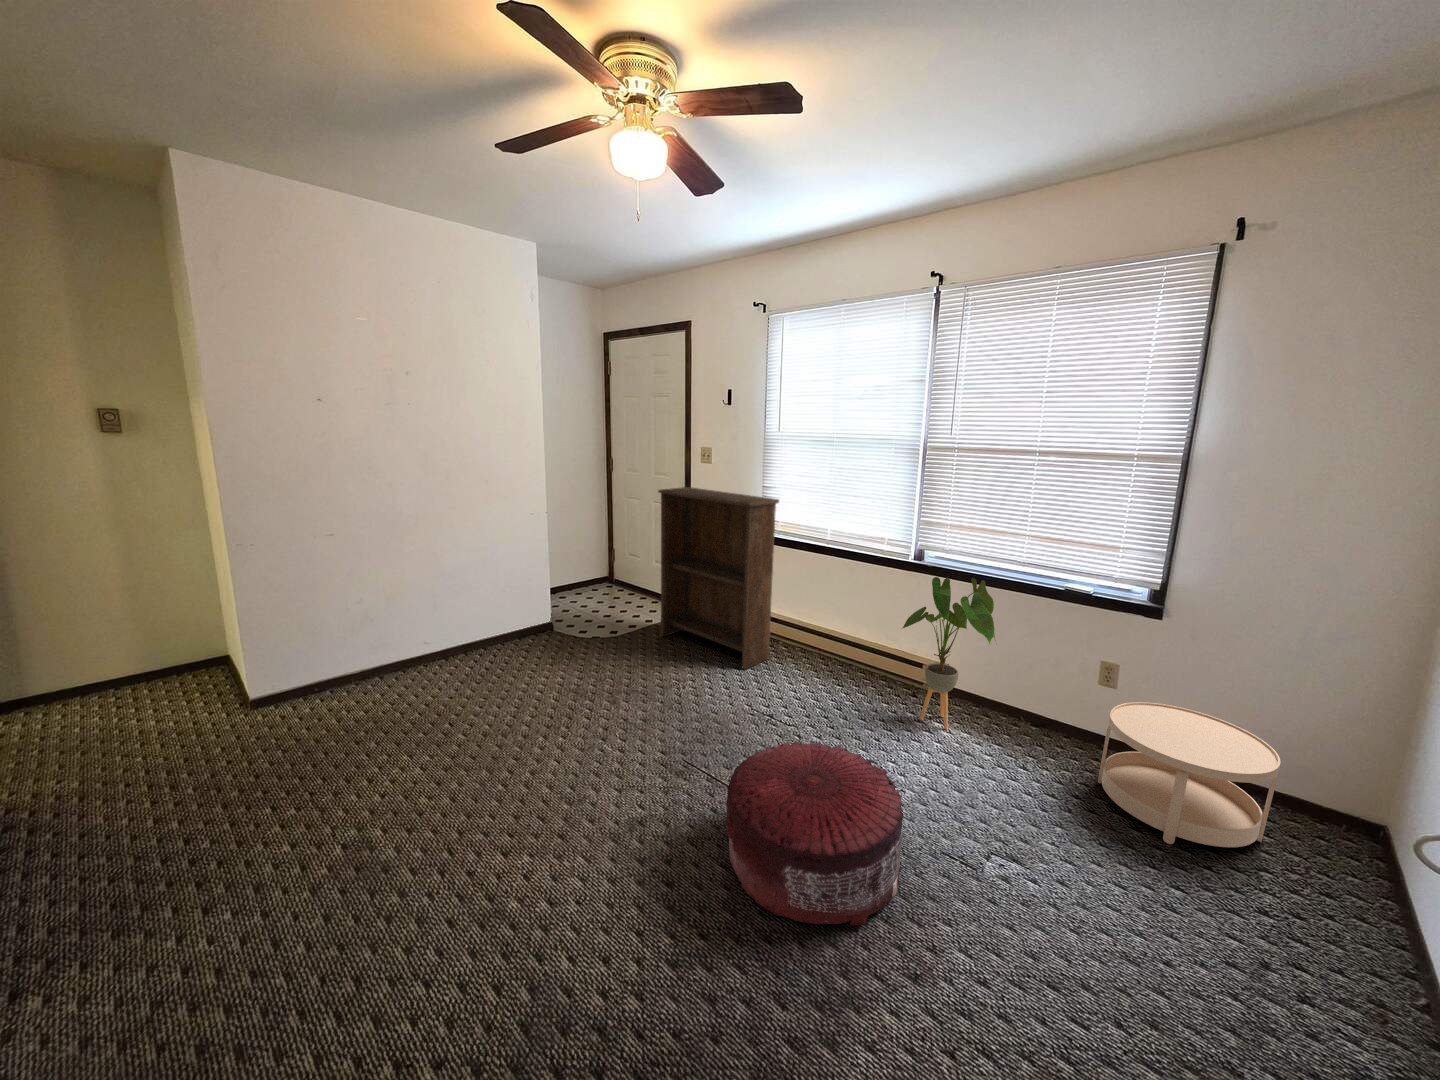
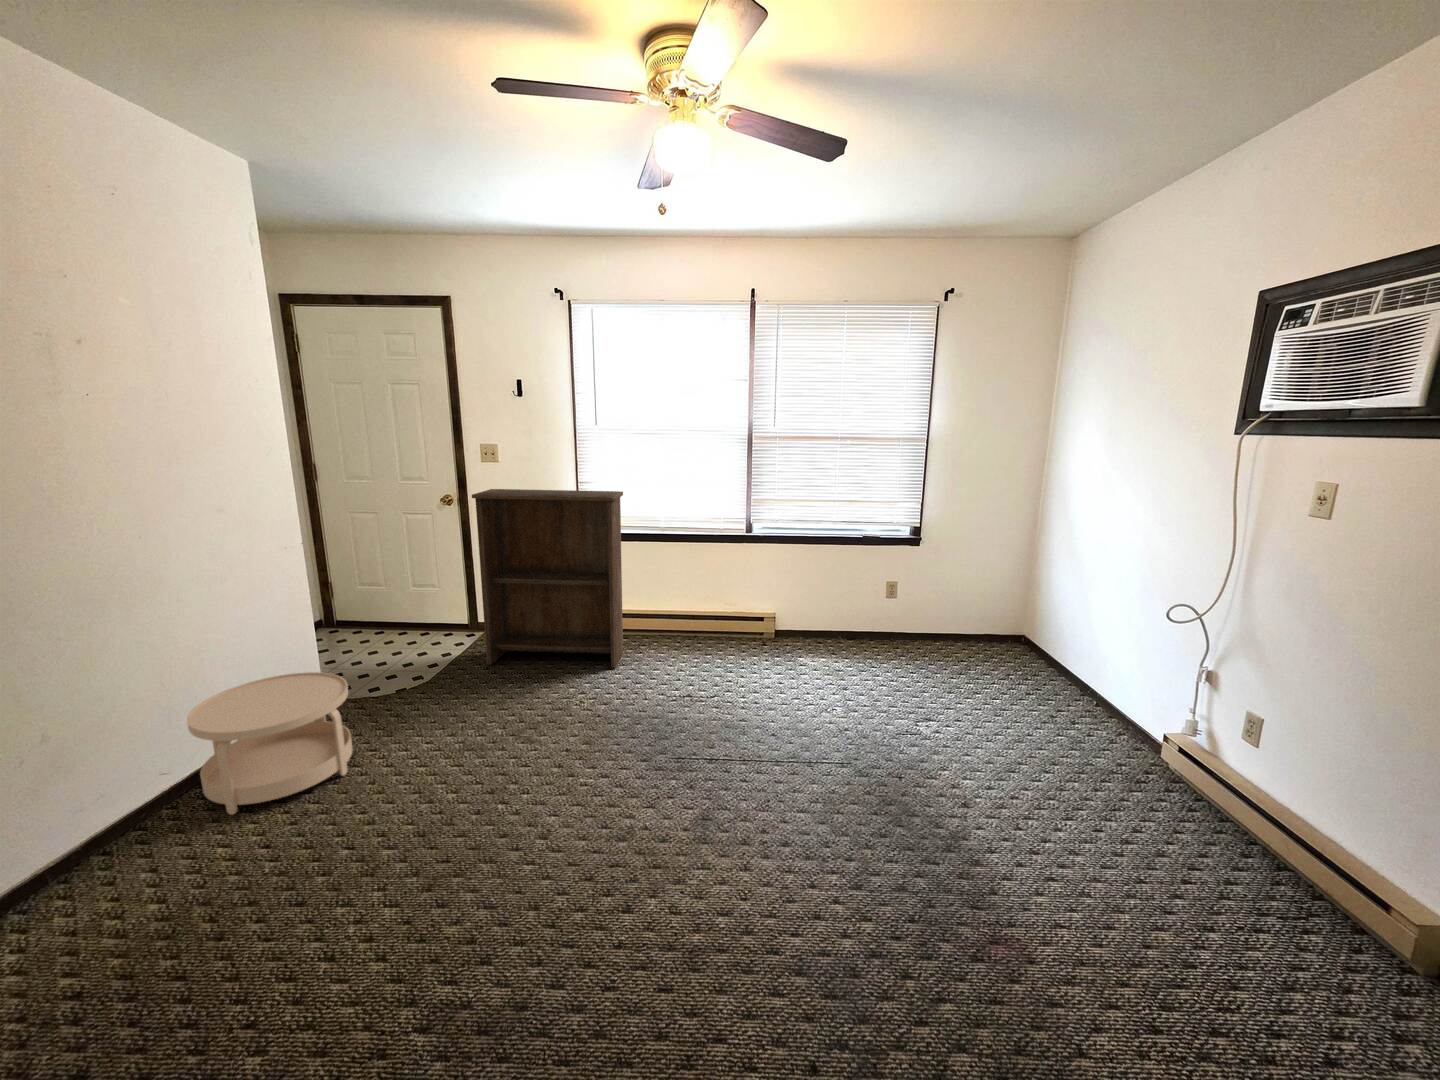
house plant: present [903,577,996,730] -> none [772,537,847,661]
side table: present [1098,702,1281,847] -> present [187,672,352,815]
pouf: present [725,742,903,926] -> none [772,682,918,820]

